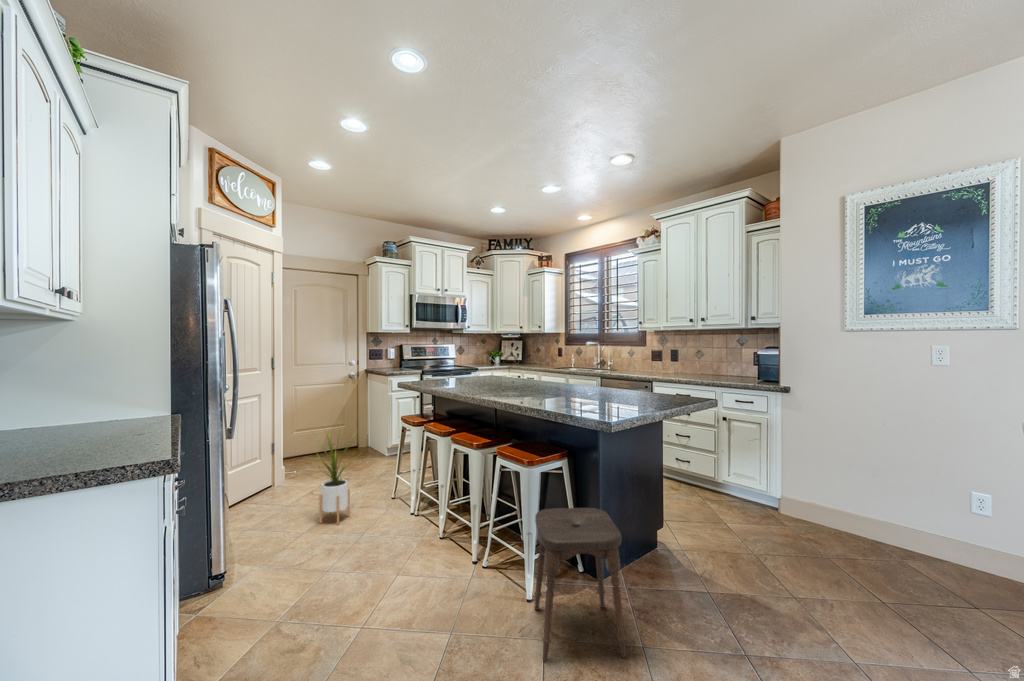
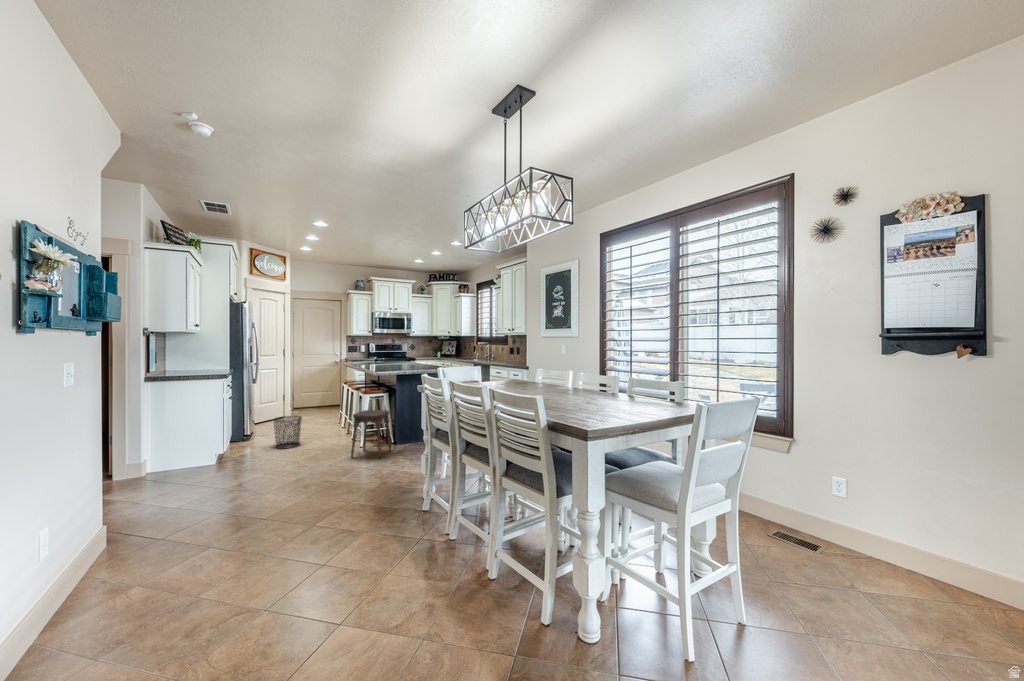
house plant: present [318,430,357,524] -> none [293,382,321,430]
waste bin: none [291,517,362,617] -> present [273,416,302,449]

